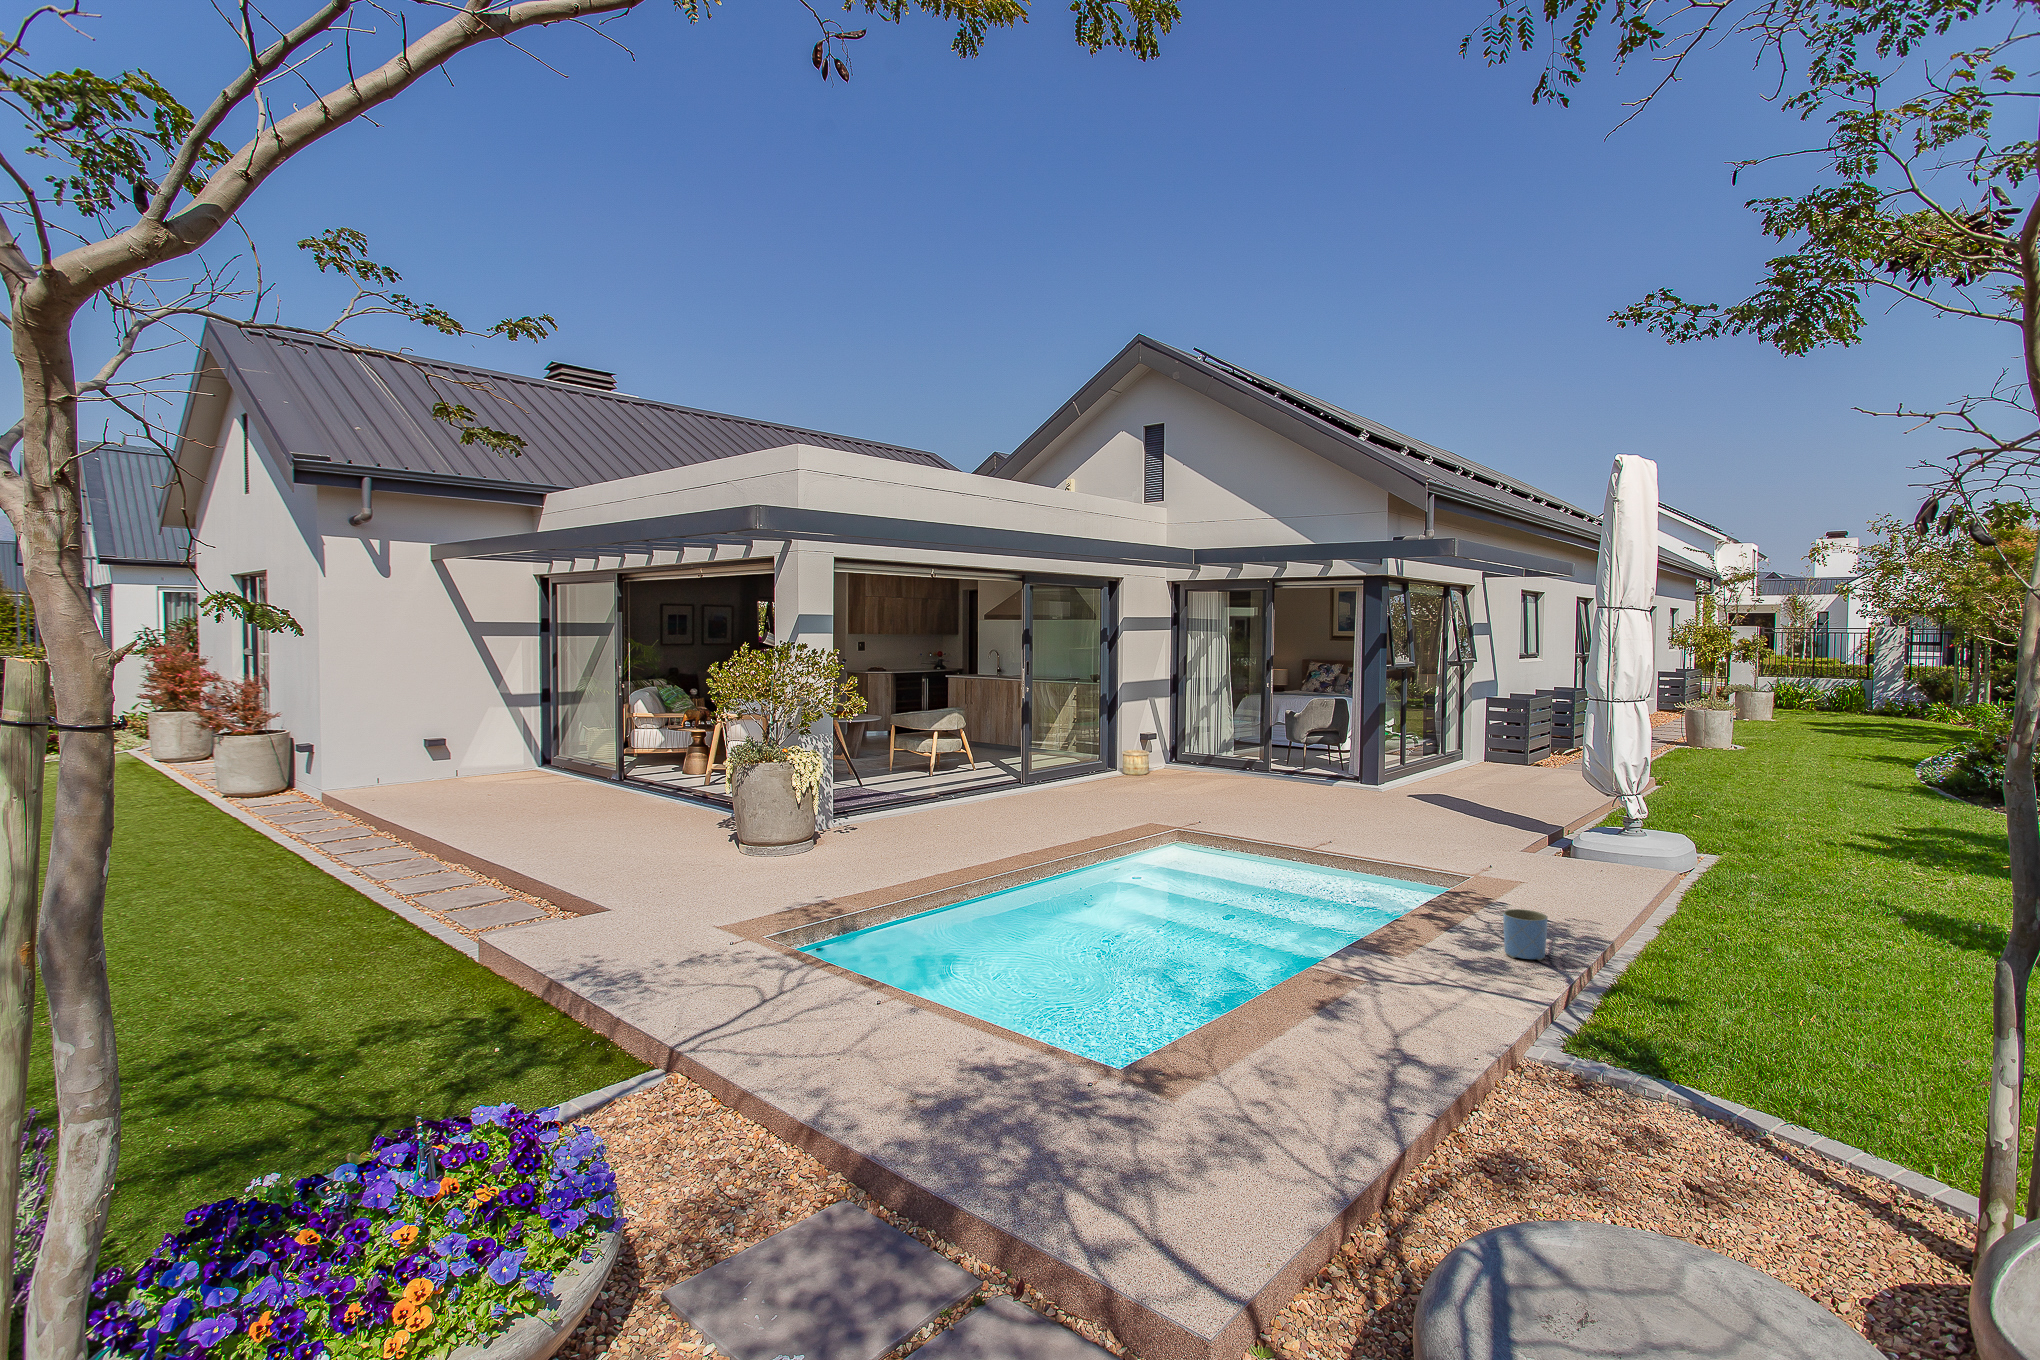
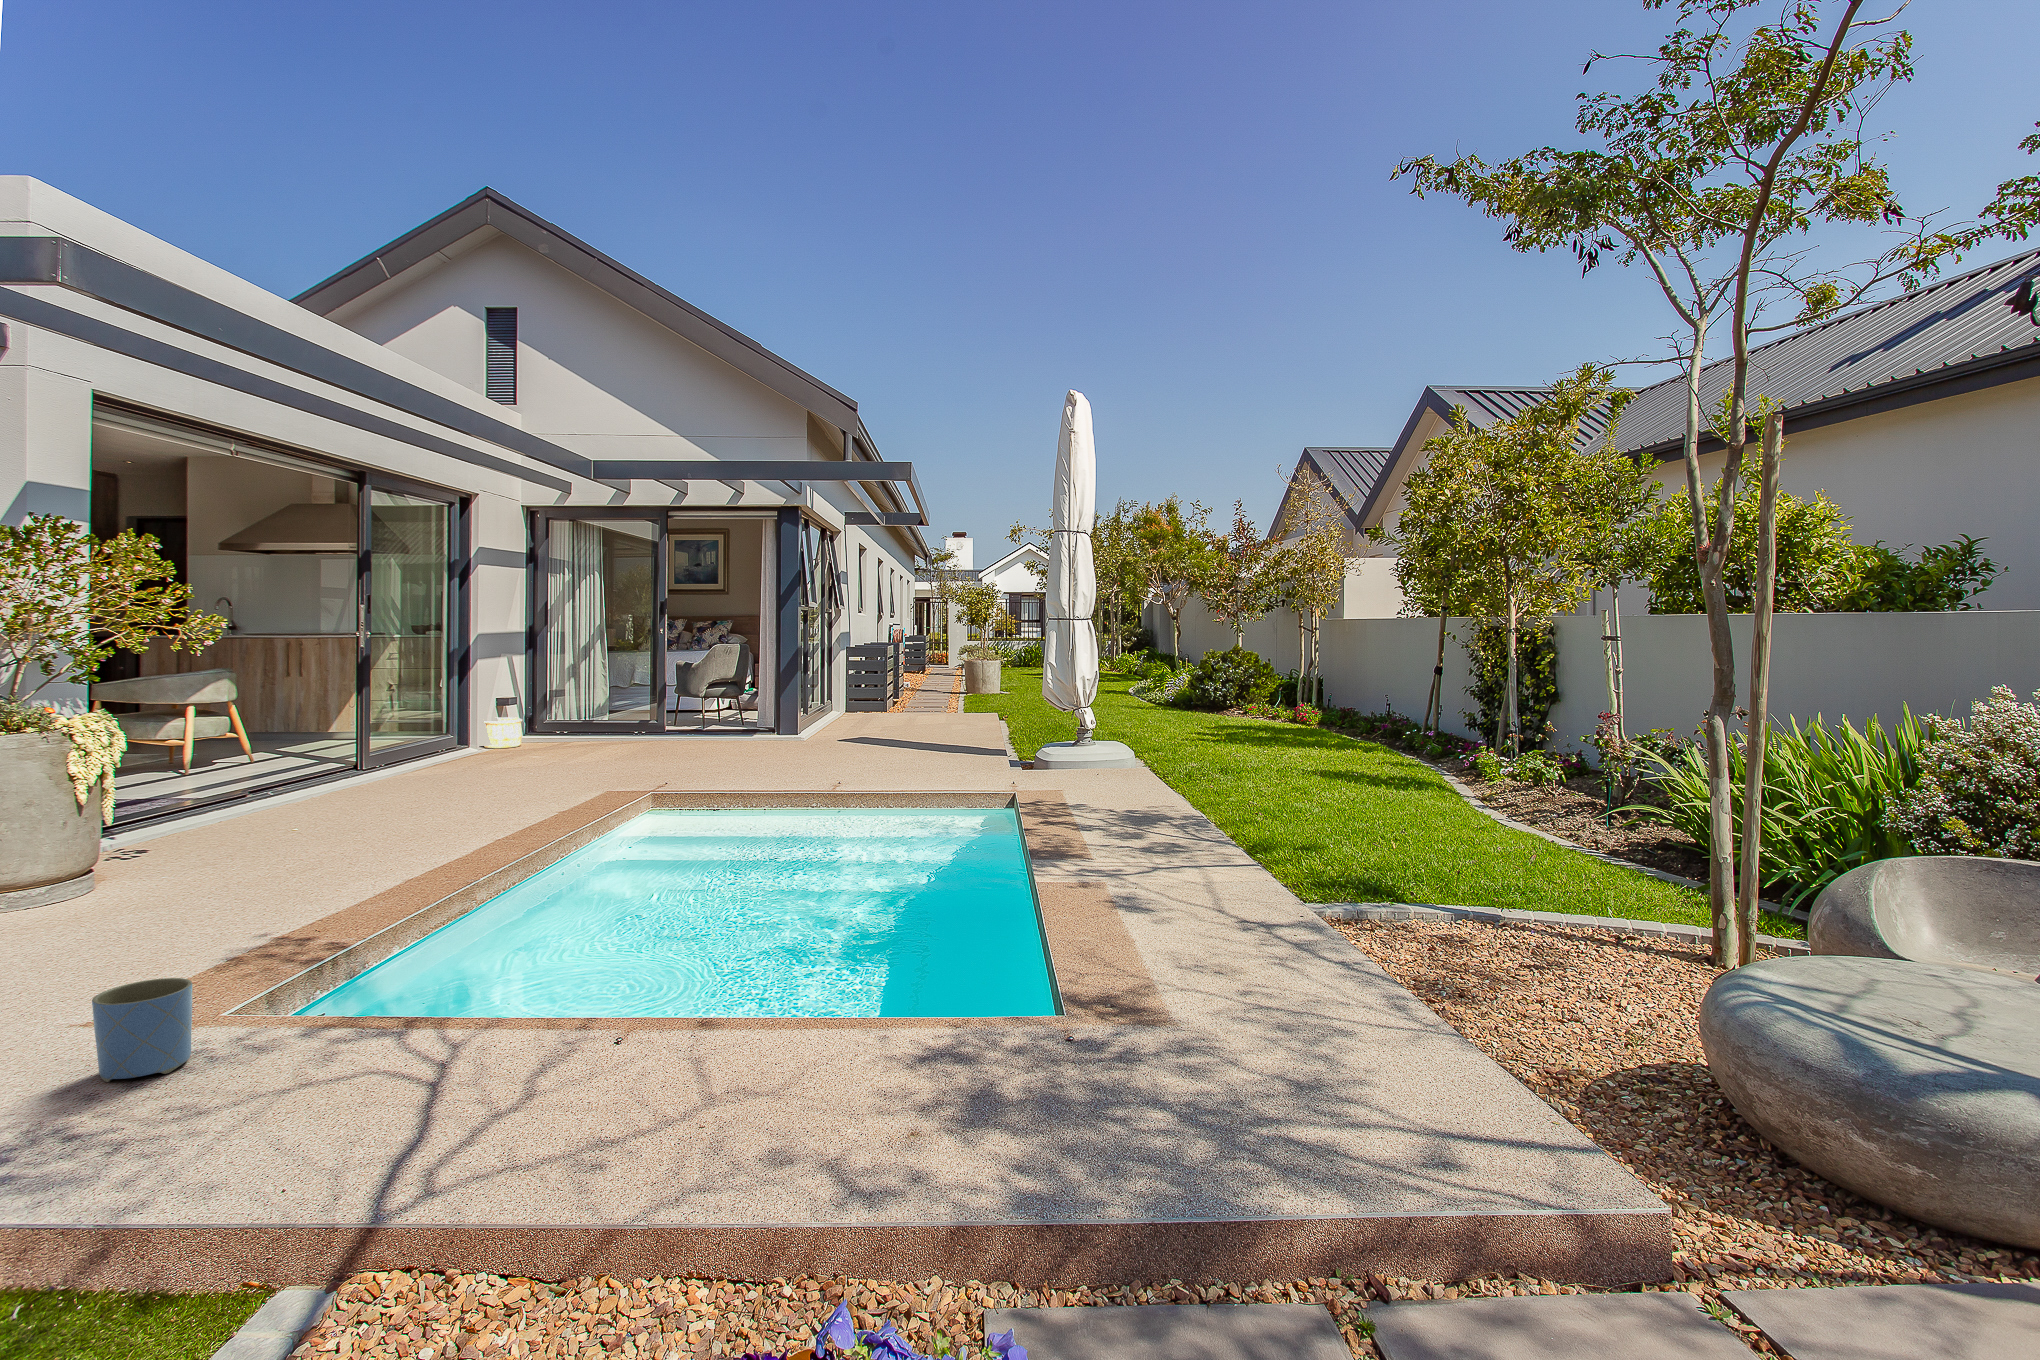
planter: present [1503,909,1548,961] -> present [92,978,192,1082]

